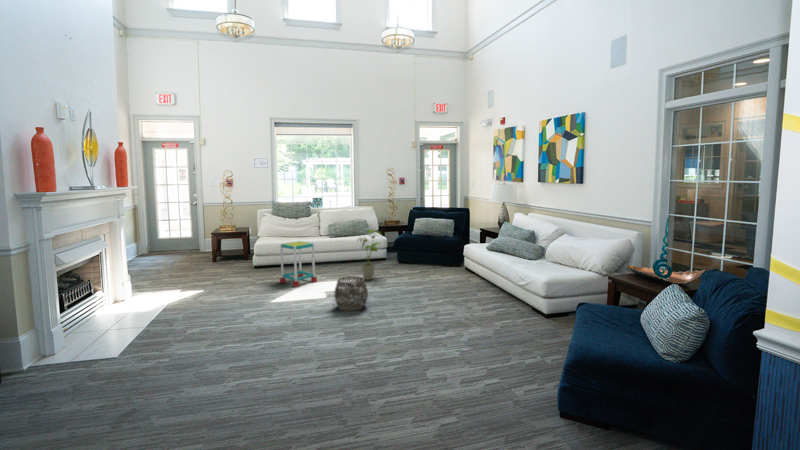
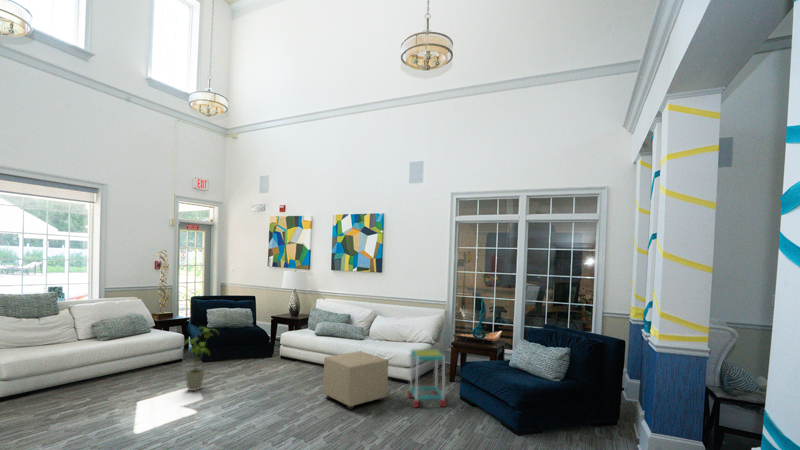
side table: present [280,241,317,287] -> present [408,349,446,407]
ottoman: none [435,267,490,323] -> present [323,351,389,409]
woven basket: present [334,276,368,311] -> none [223,384,265,429]

